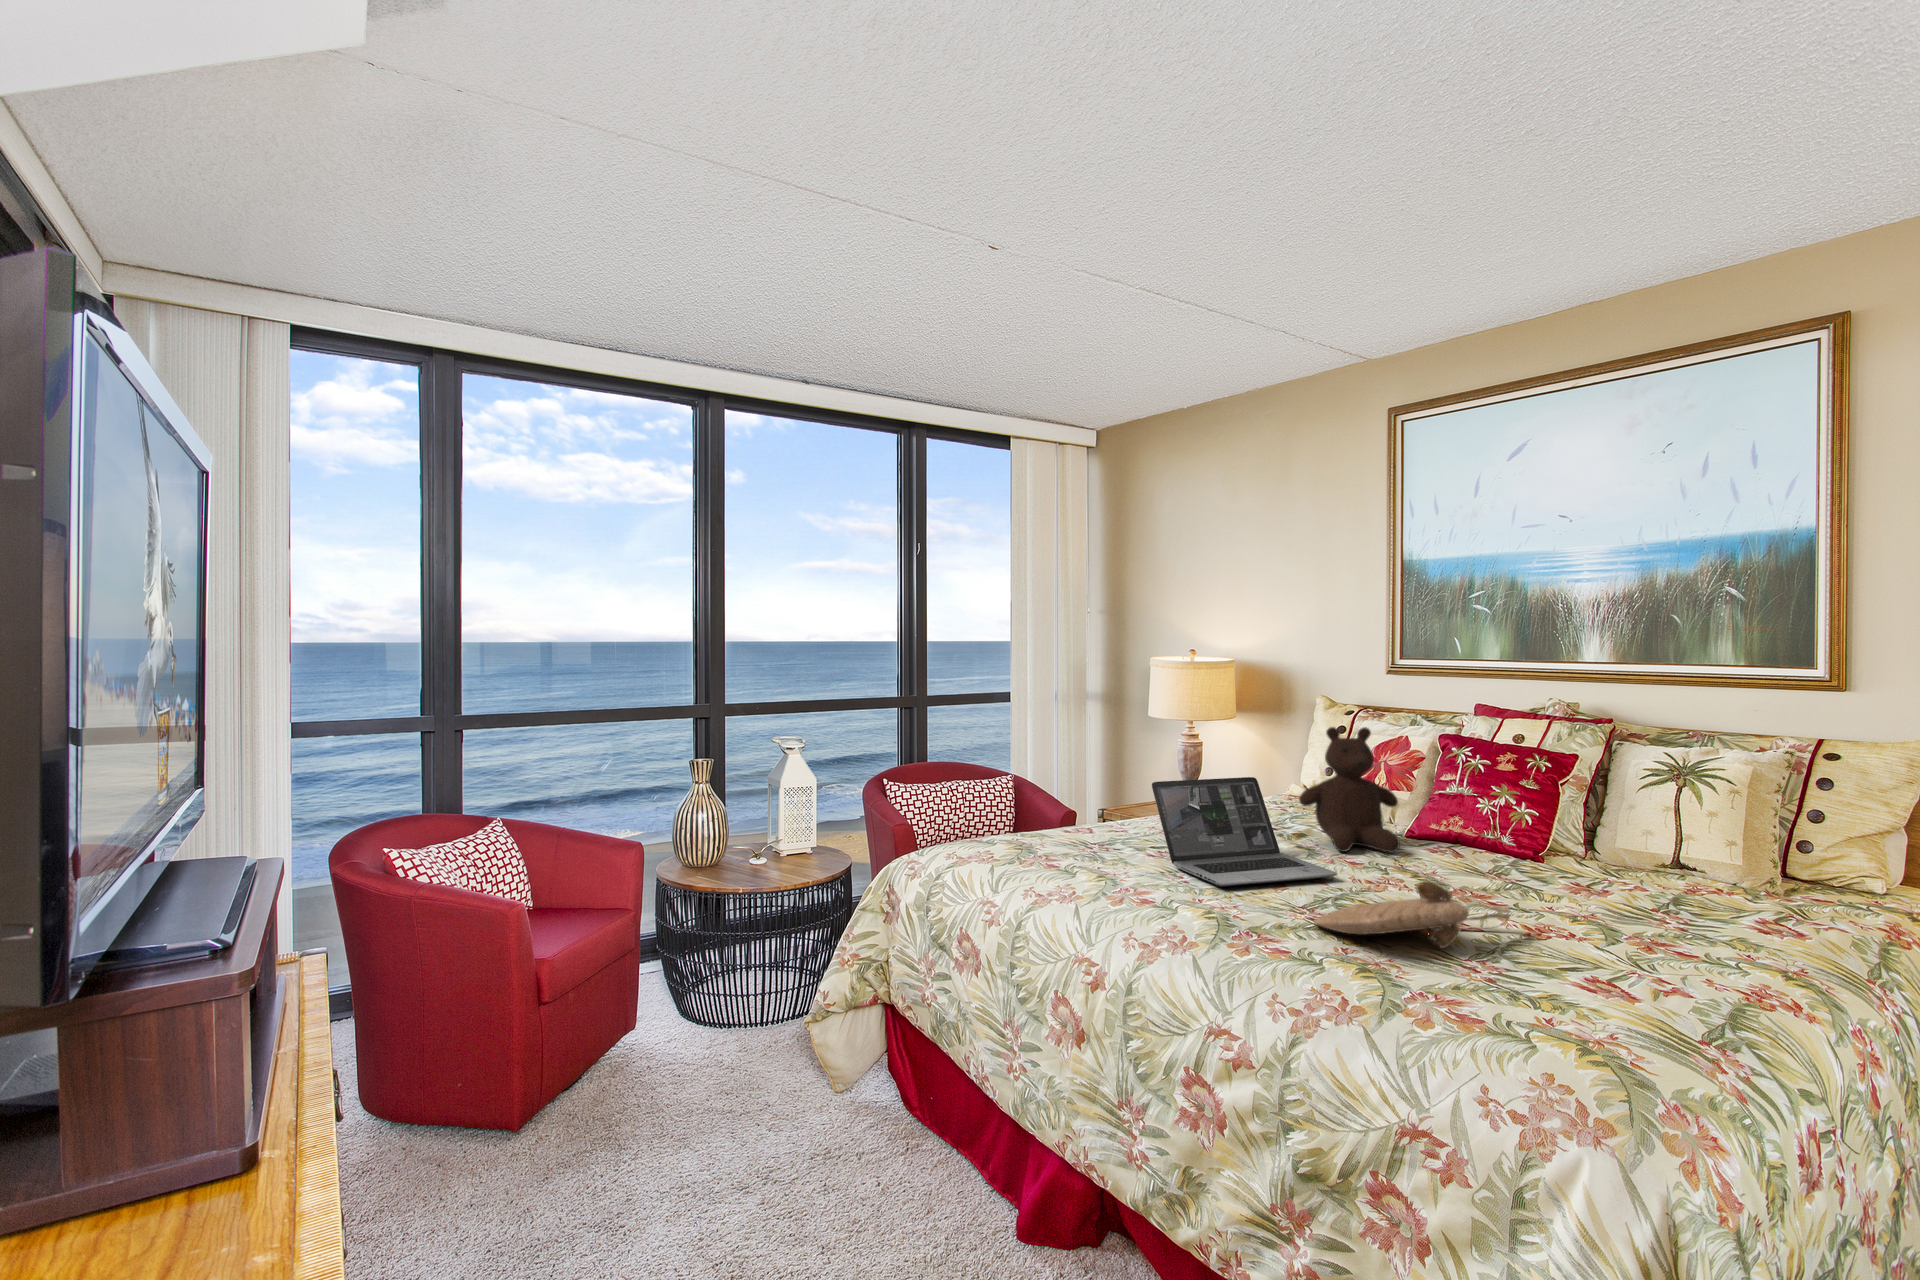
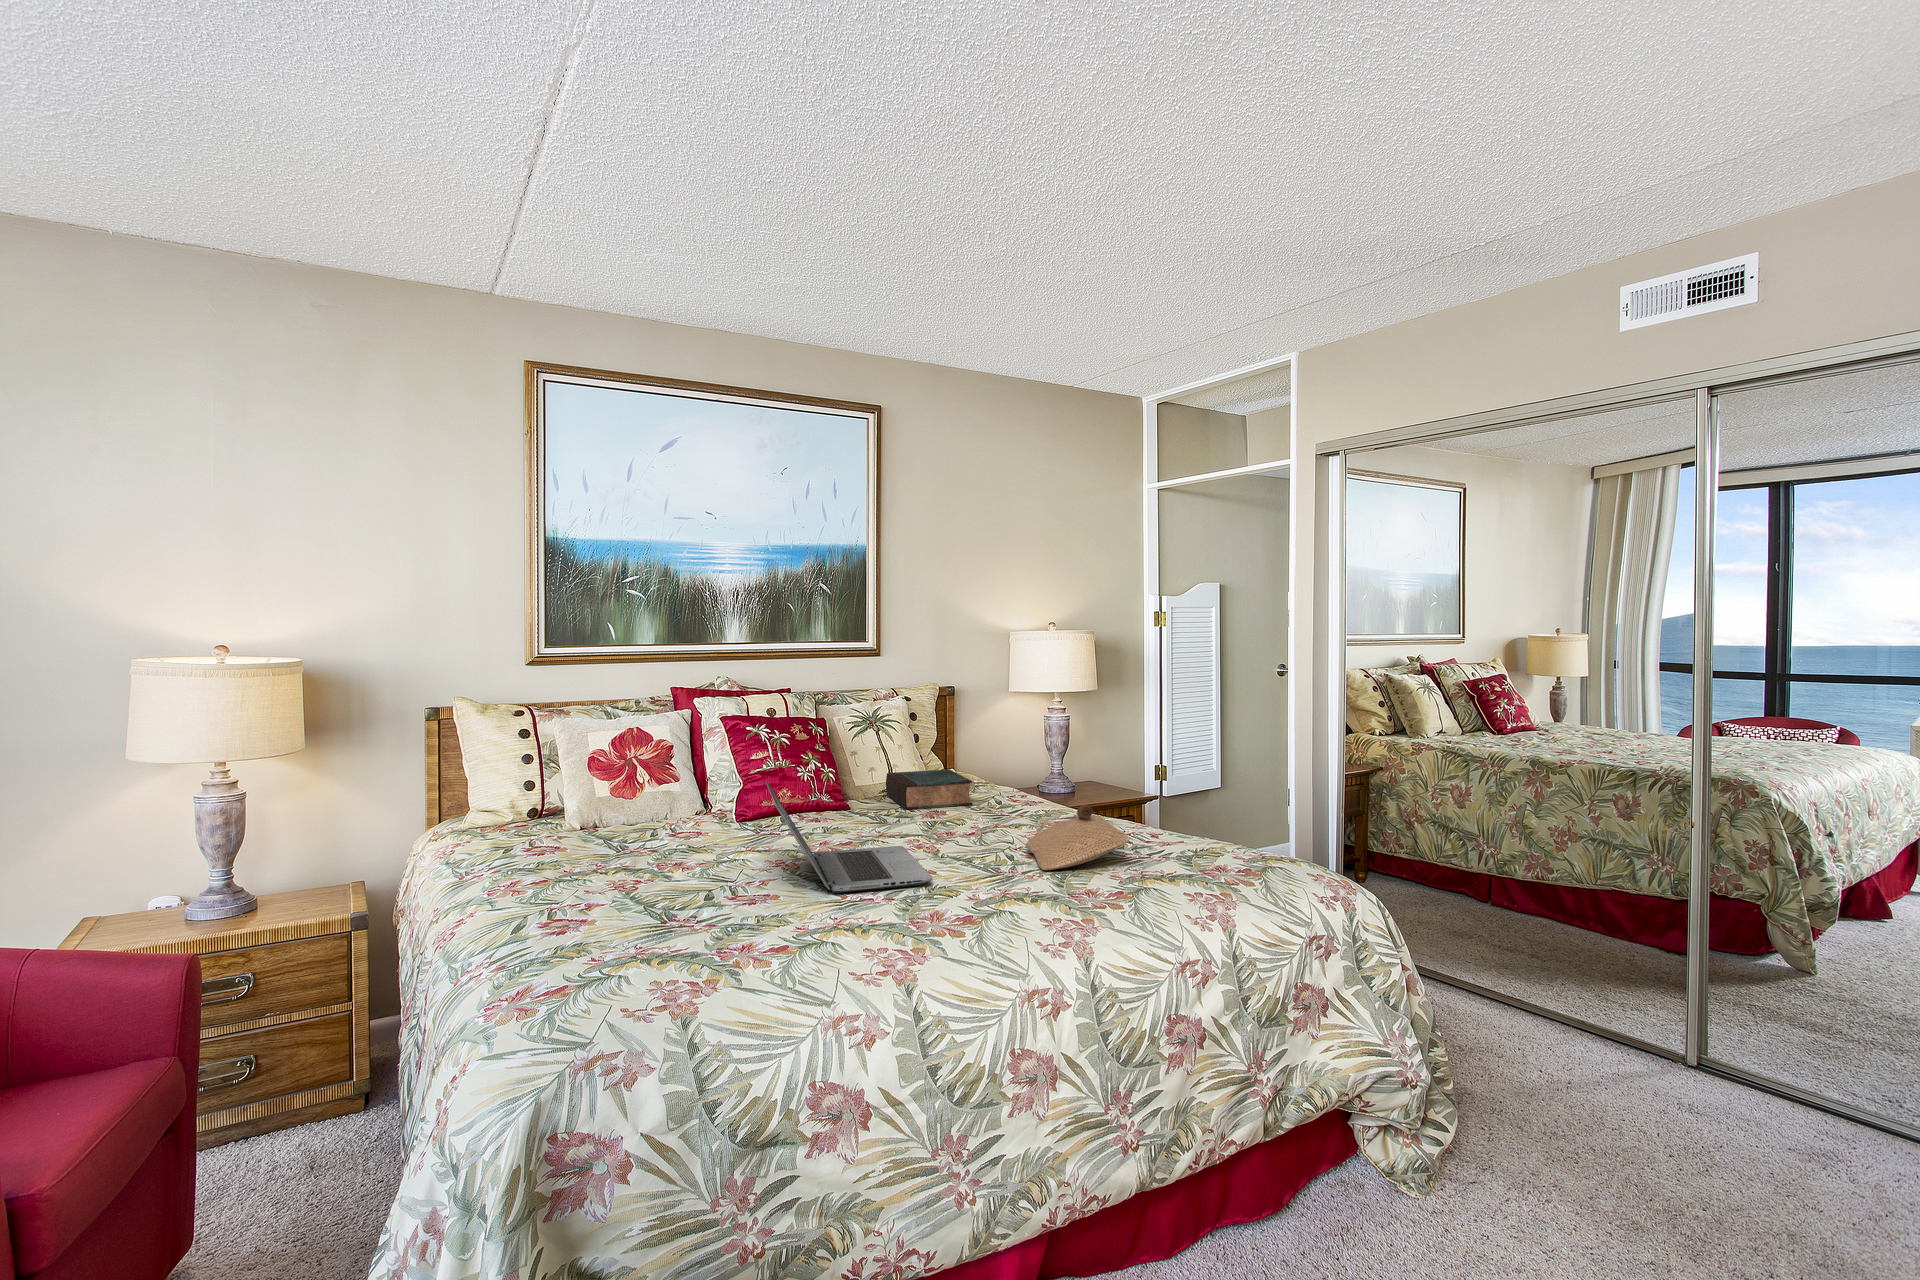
teddy bear: present [1299,727,1400,853] -> none [725,713,815,841]
book: none [1566,840,1741,902] -> present [886,769,973,810]

